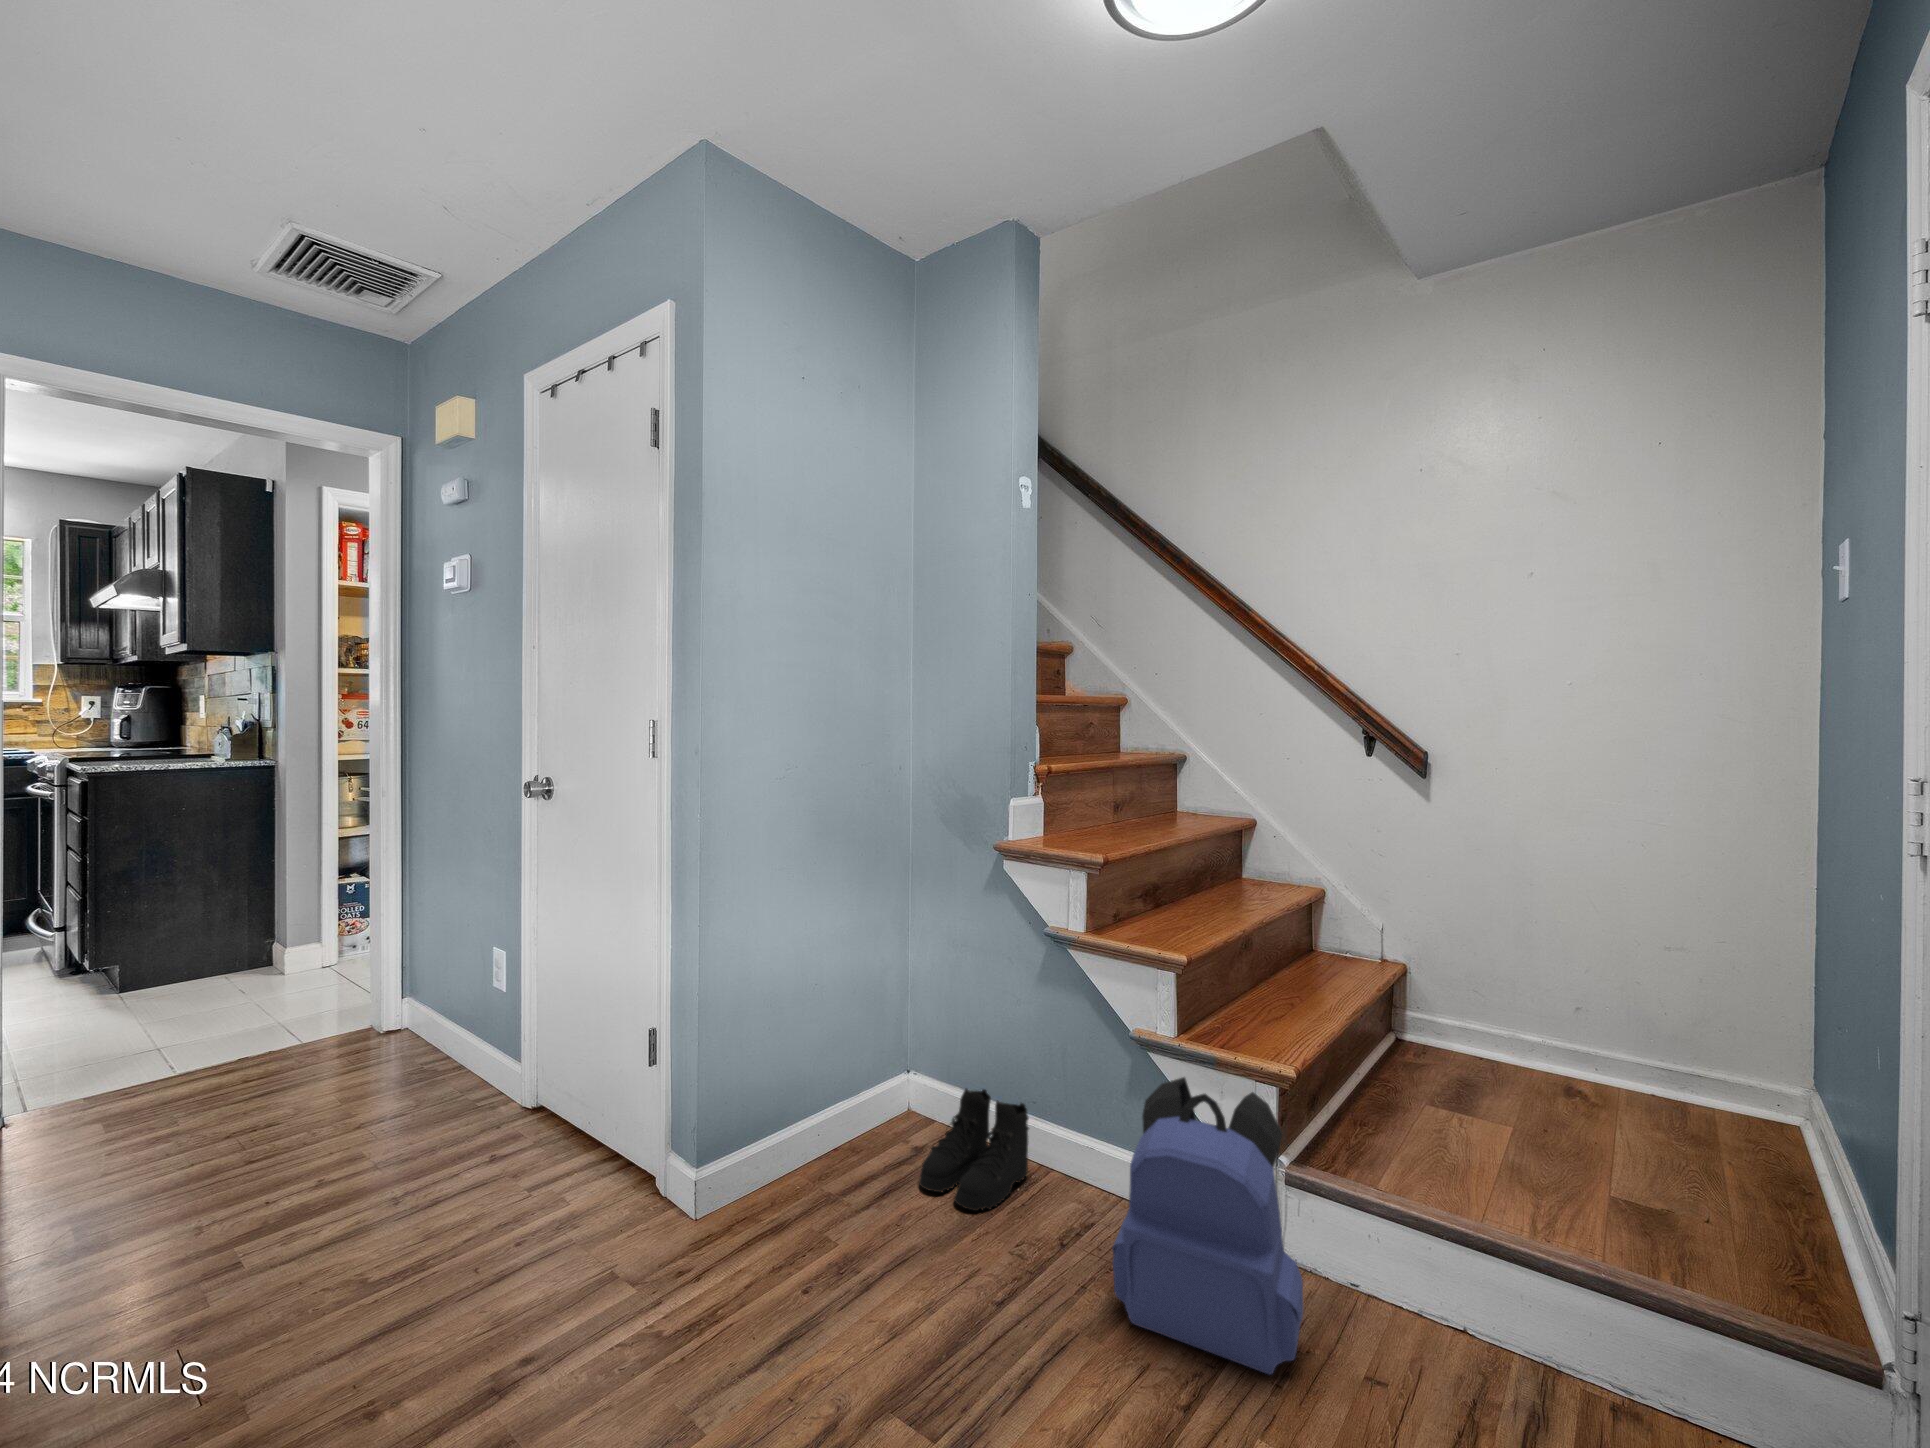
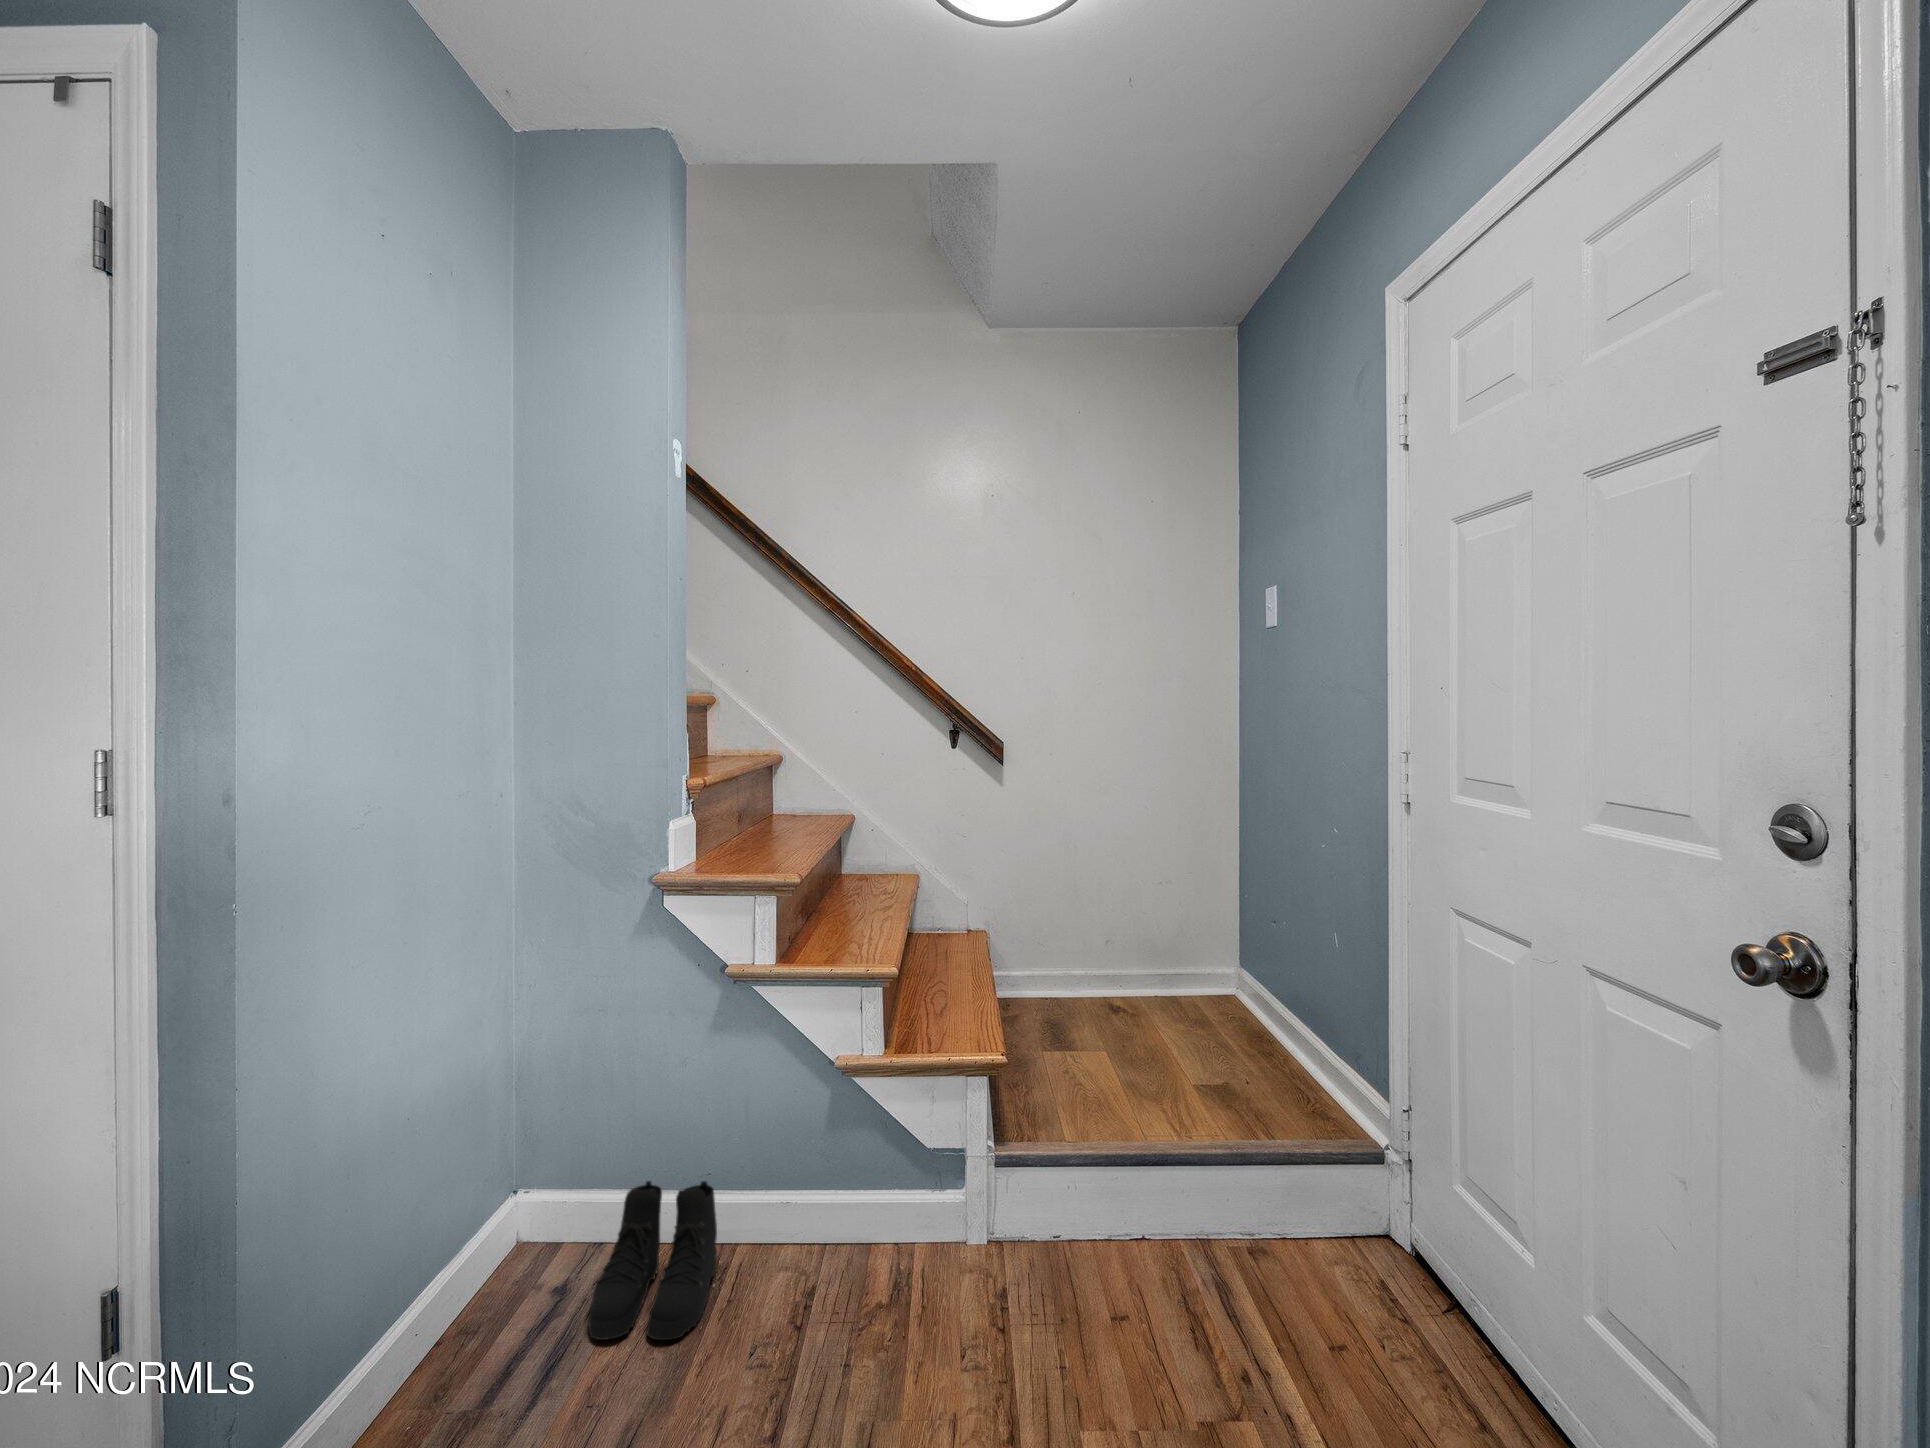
backpack: present [1112,1077,1303,1375] -> none [885,1088,1072,1380]

